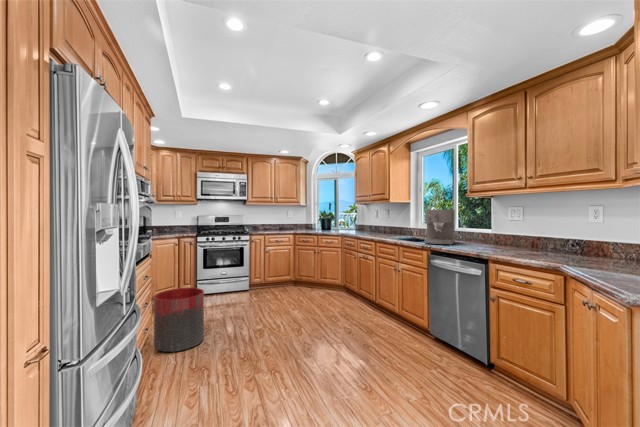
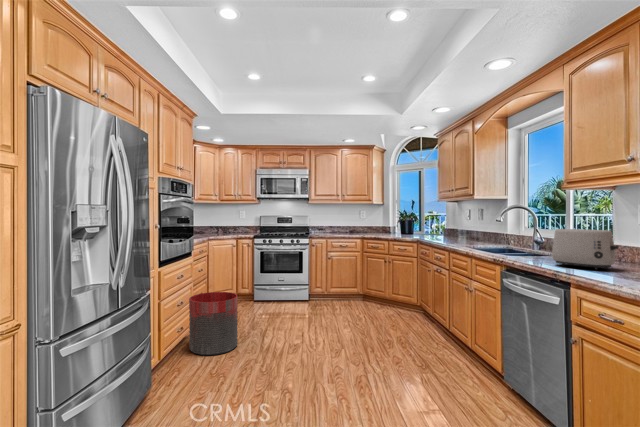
coffee maker: present [424,210,455,245] -> none [500,209,550,259]
toaster: none [468,223,514,251] -> present [552,229,618,270]

